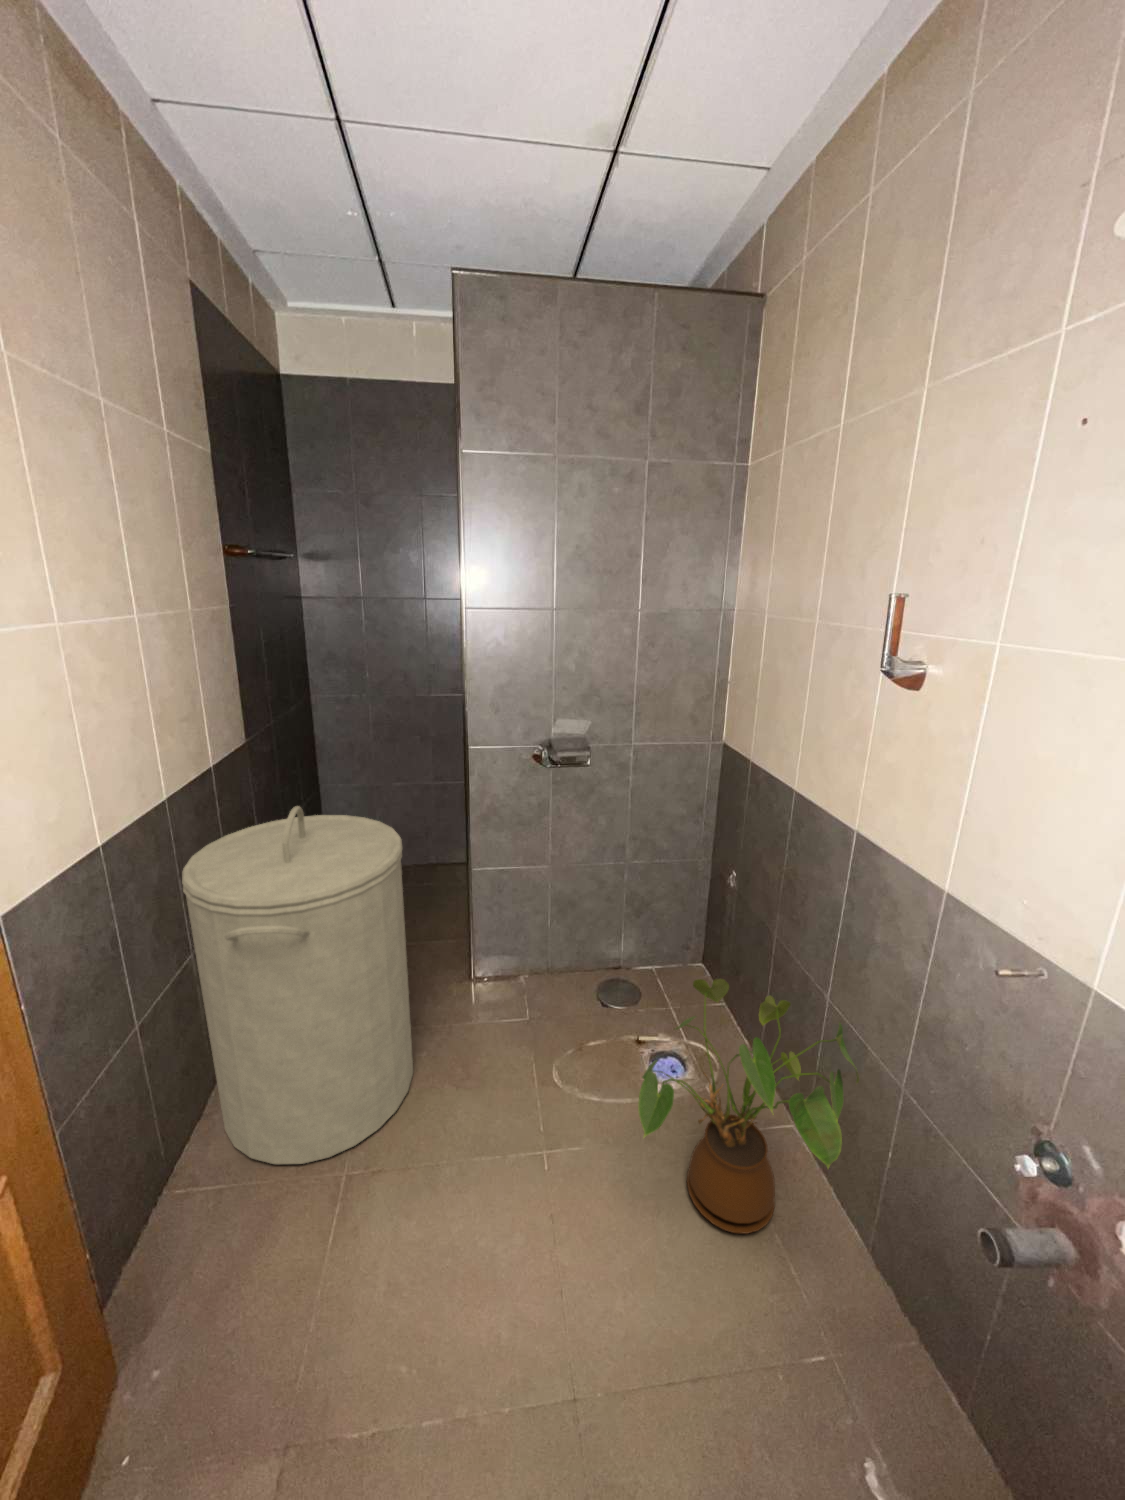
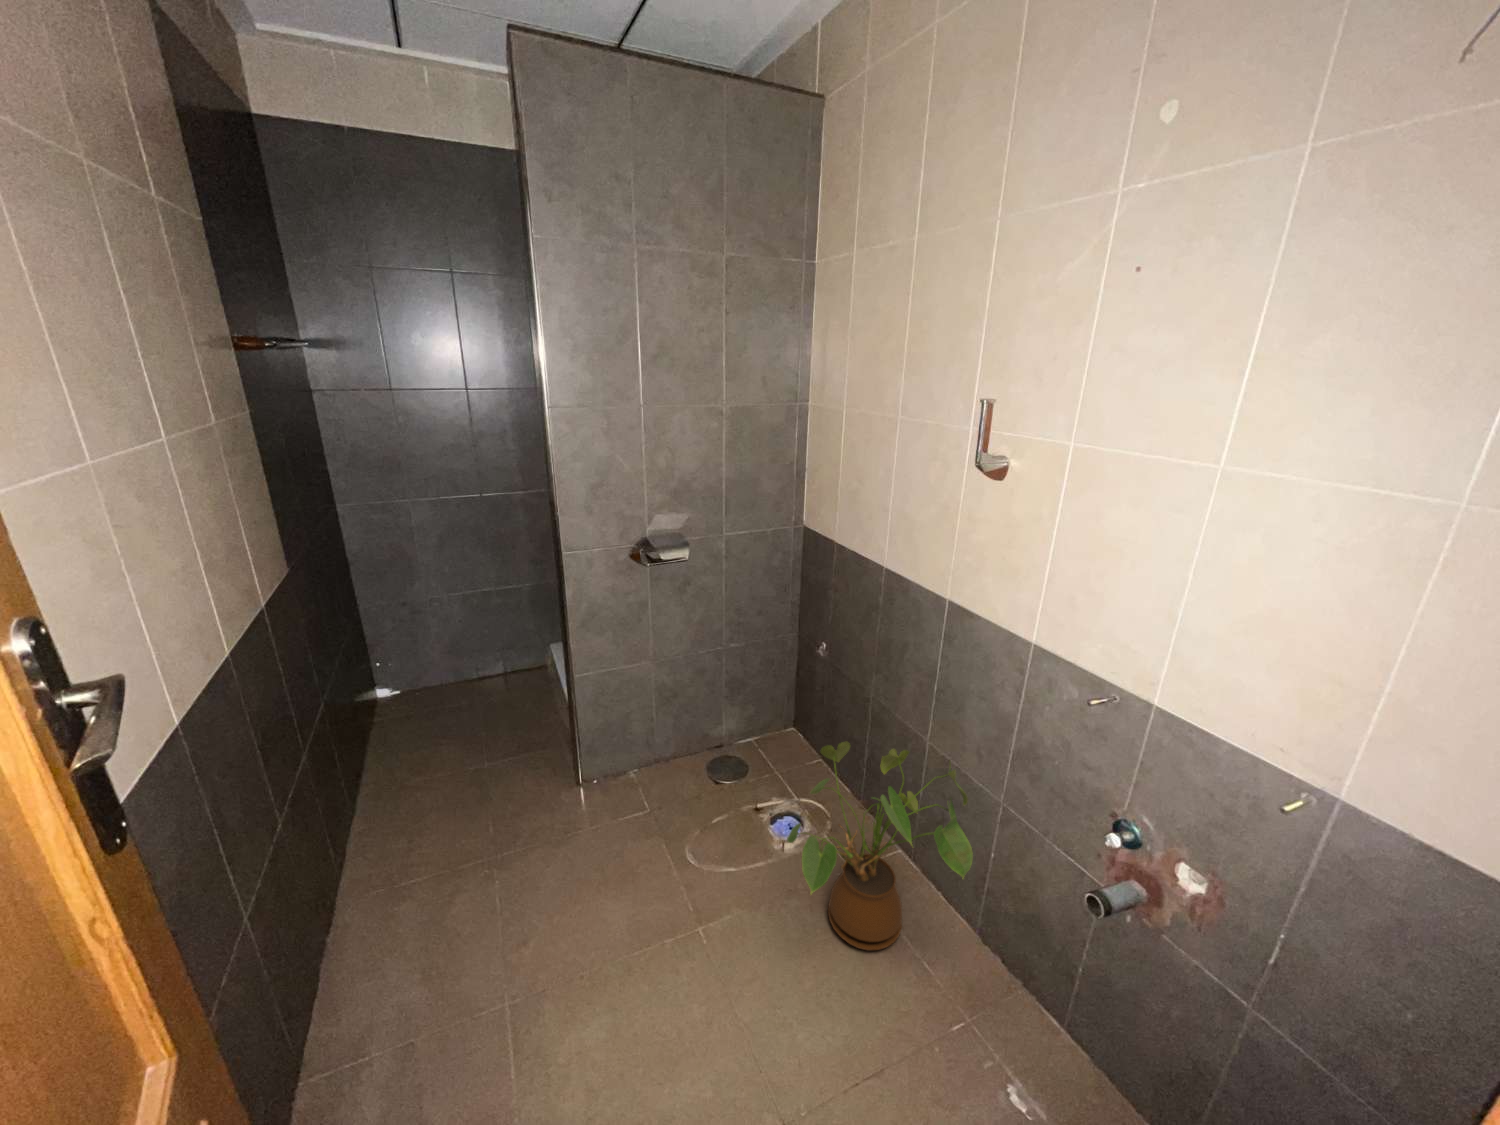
laundry hamper: present [182,806,413,1164] -> none [260,642,548,1028]

